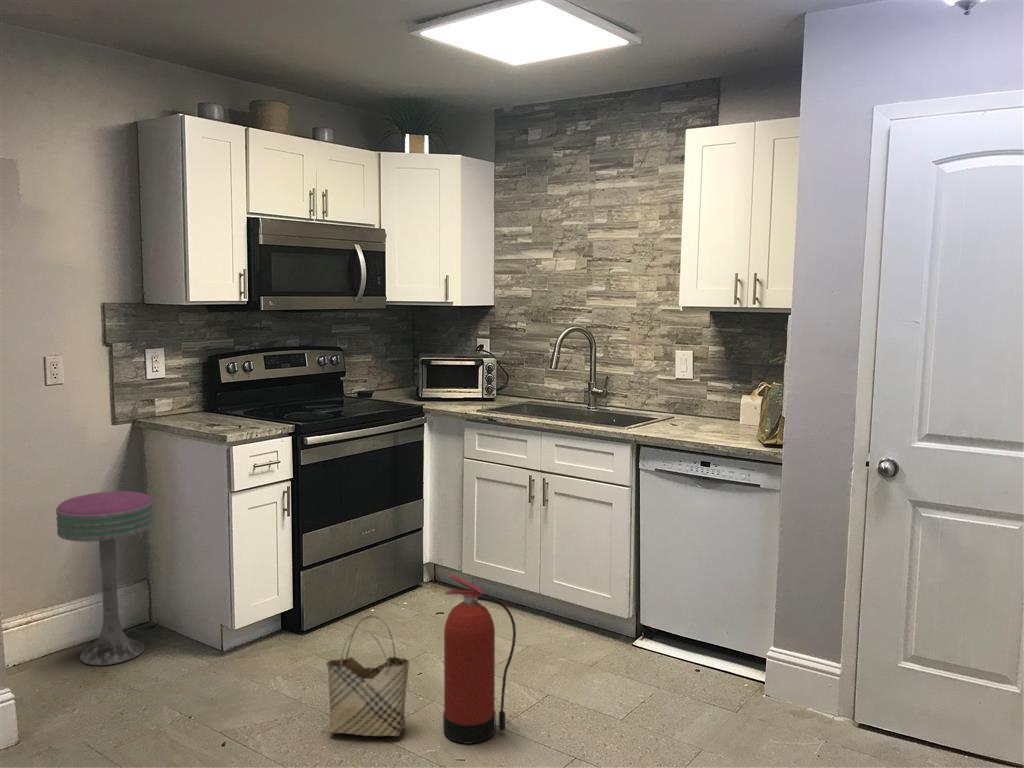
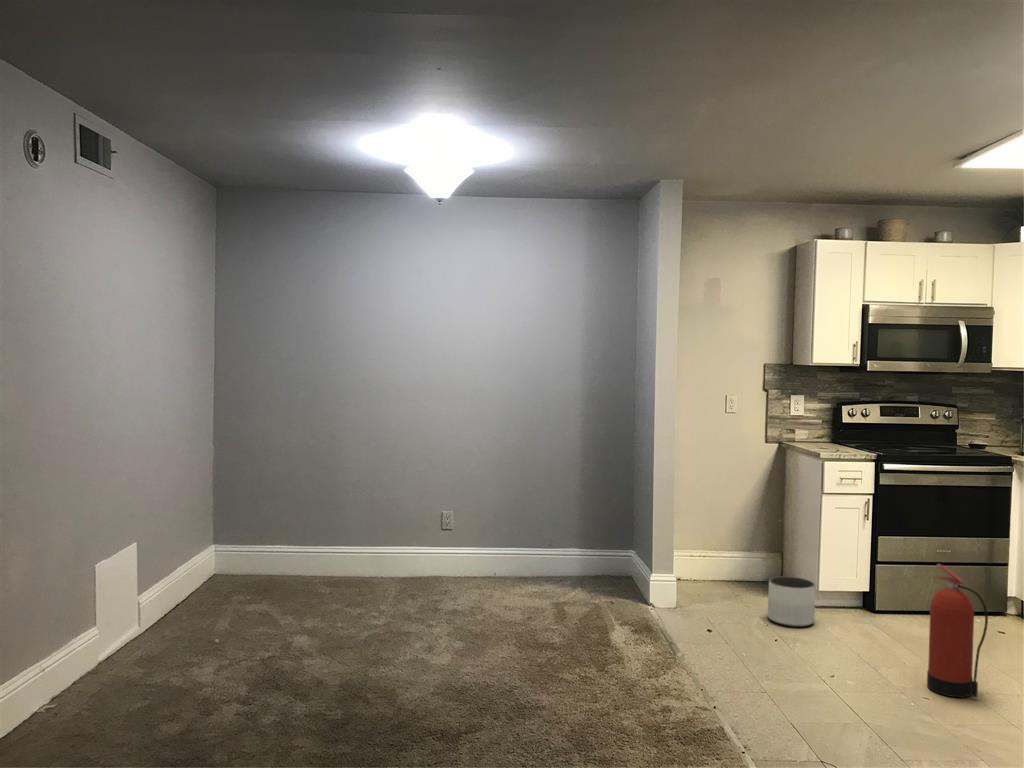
bar stool: present [56,491,154,665] -> none [721,485,779,594]
woven basket: present [326,616,409,736] -> none [845,585,907,673]
planter: none [176,624,248,706] -> present [768,576,815,627]

